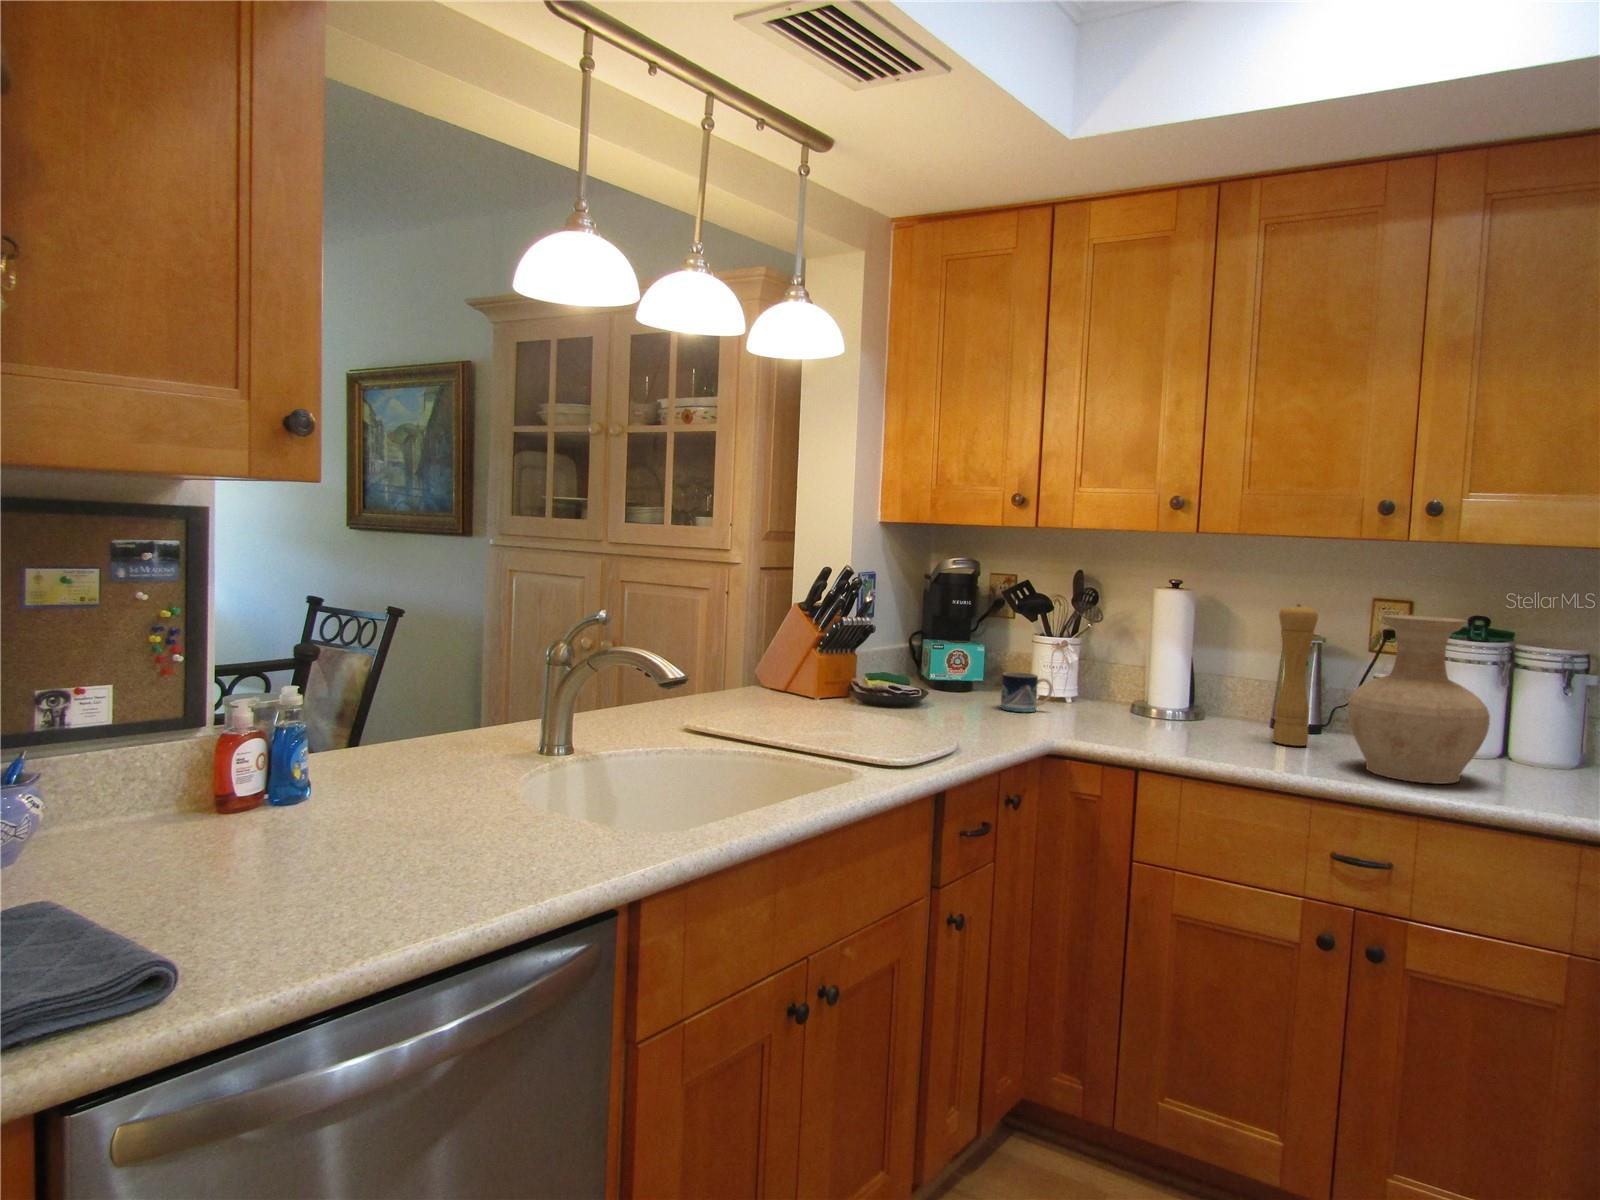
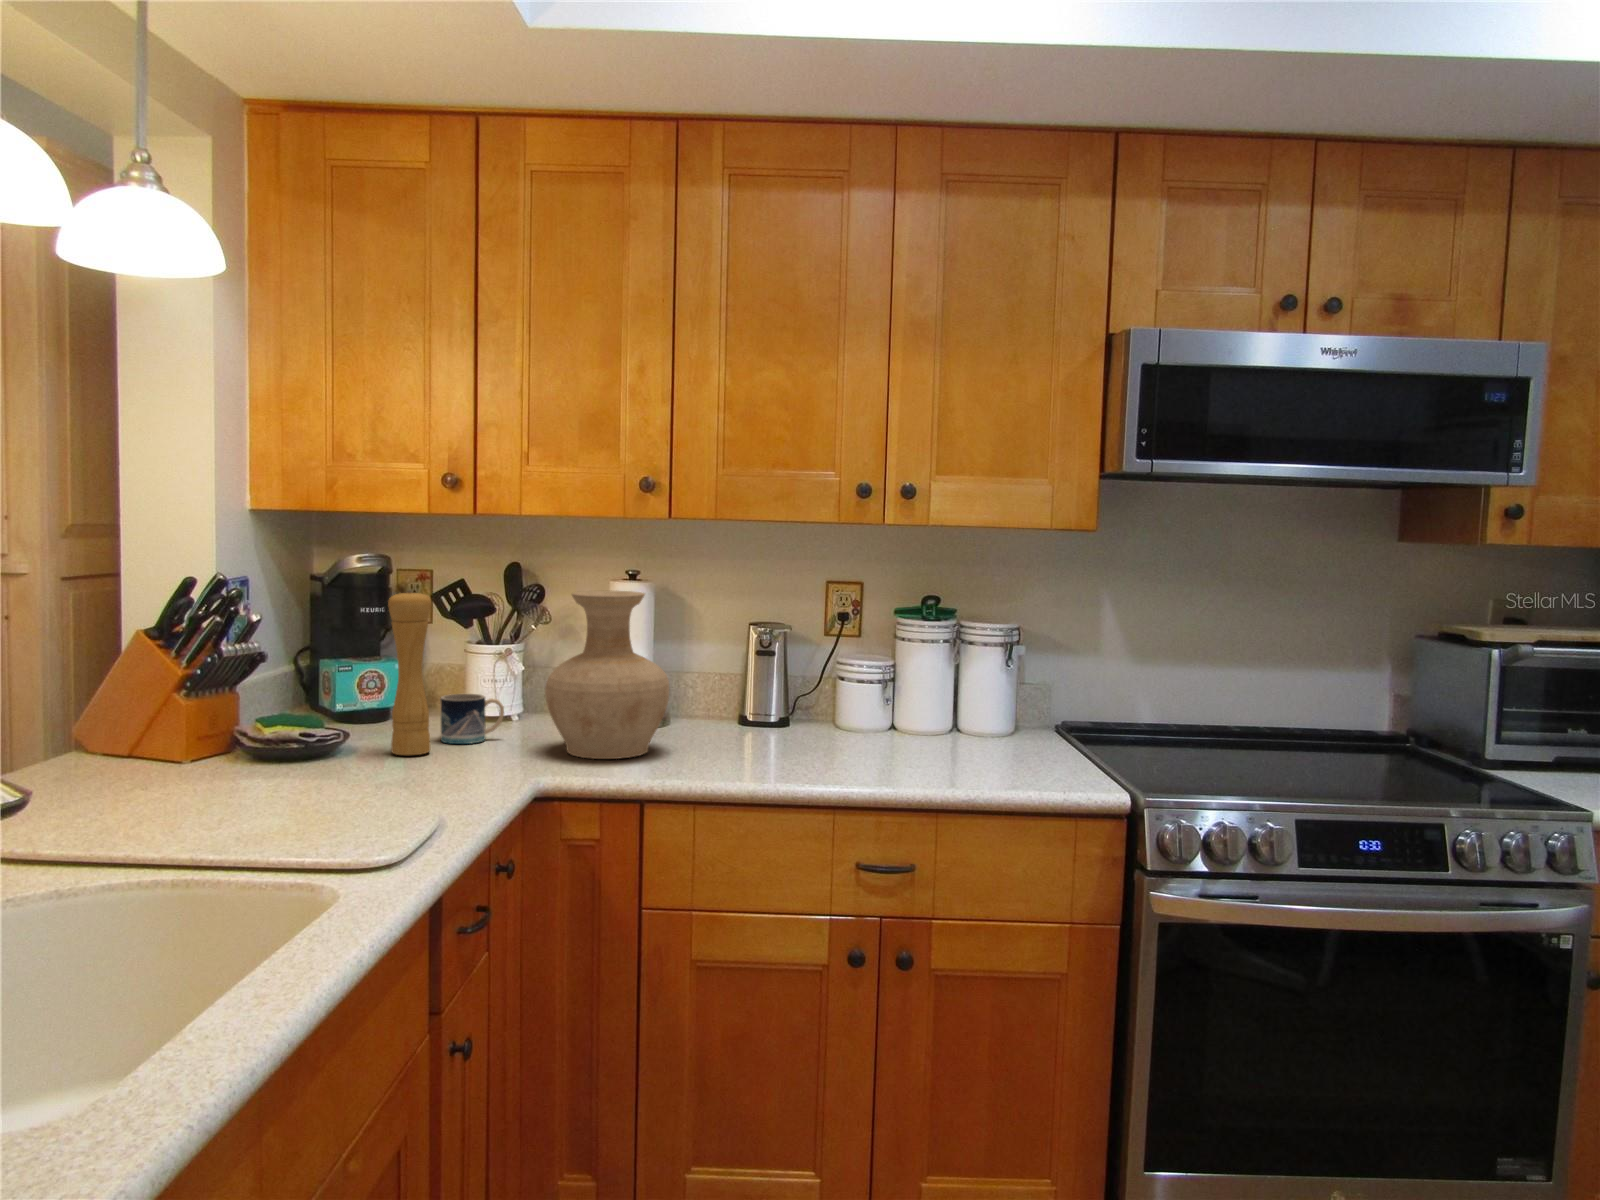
pepper mill: present [1272,604,1318,746] -> present [388,590,431,755]
vase: present [1348,615,1490,784] -> present [545,591,669,759]

